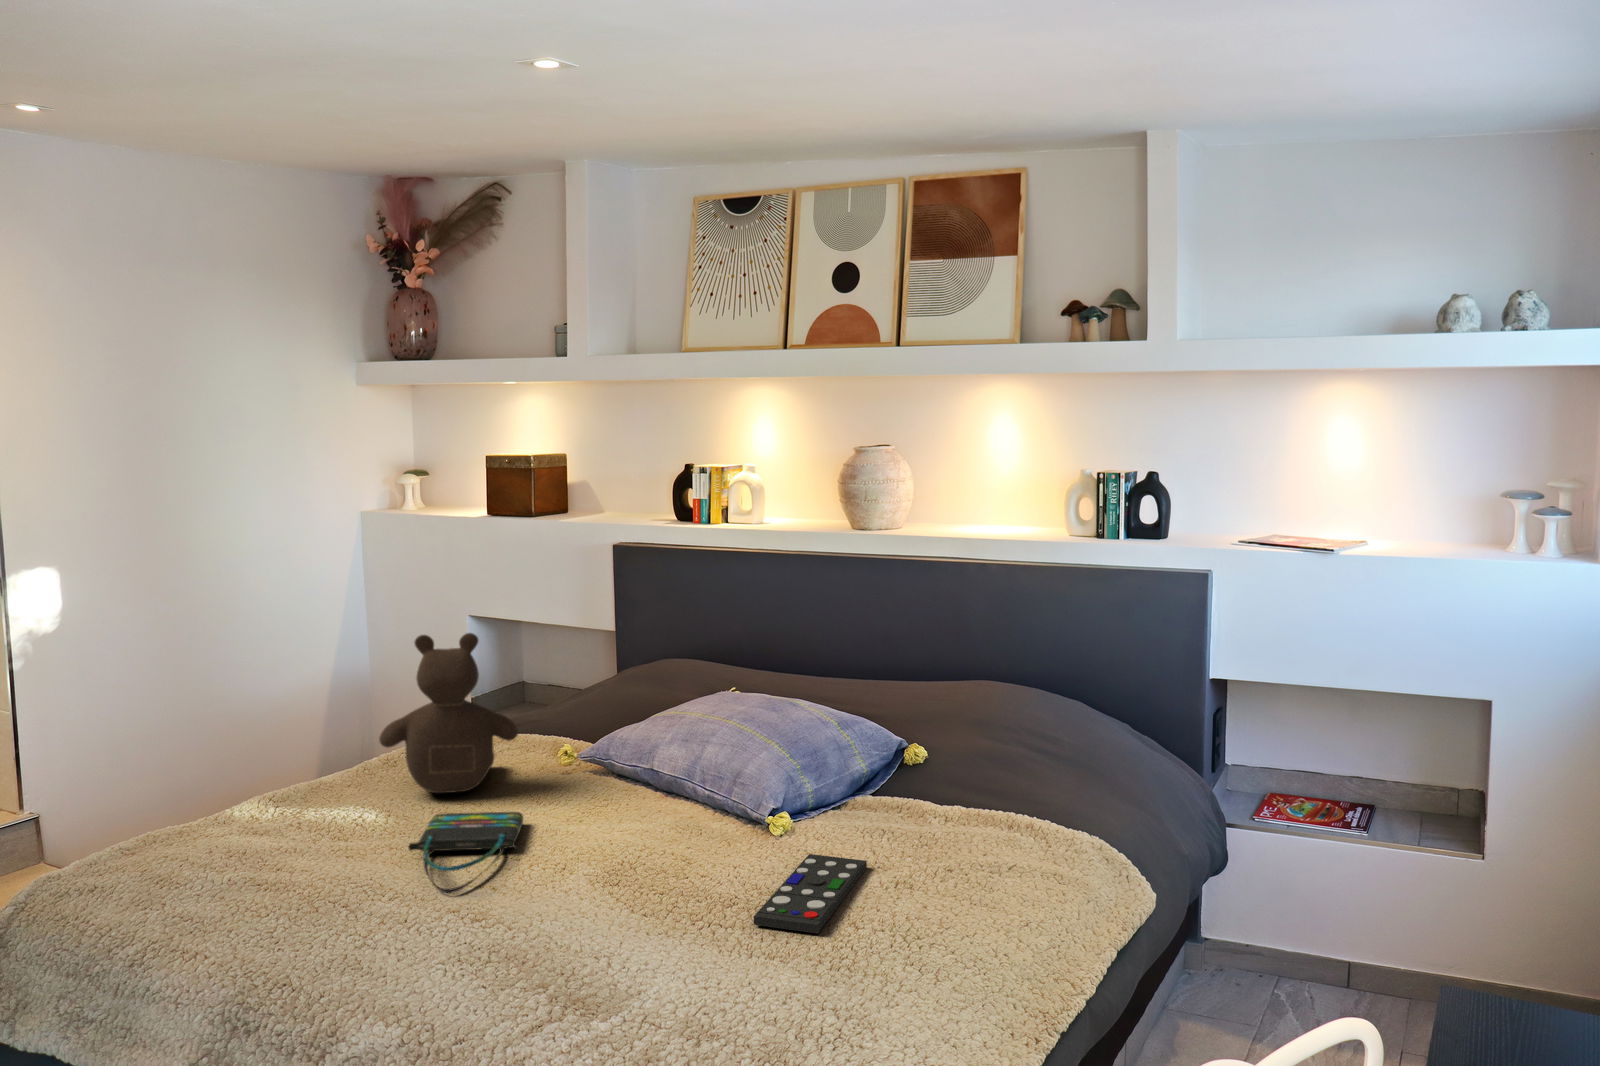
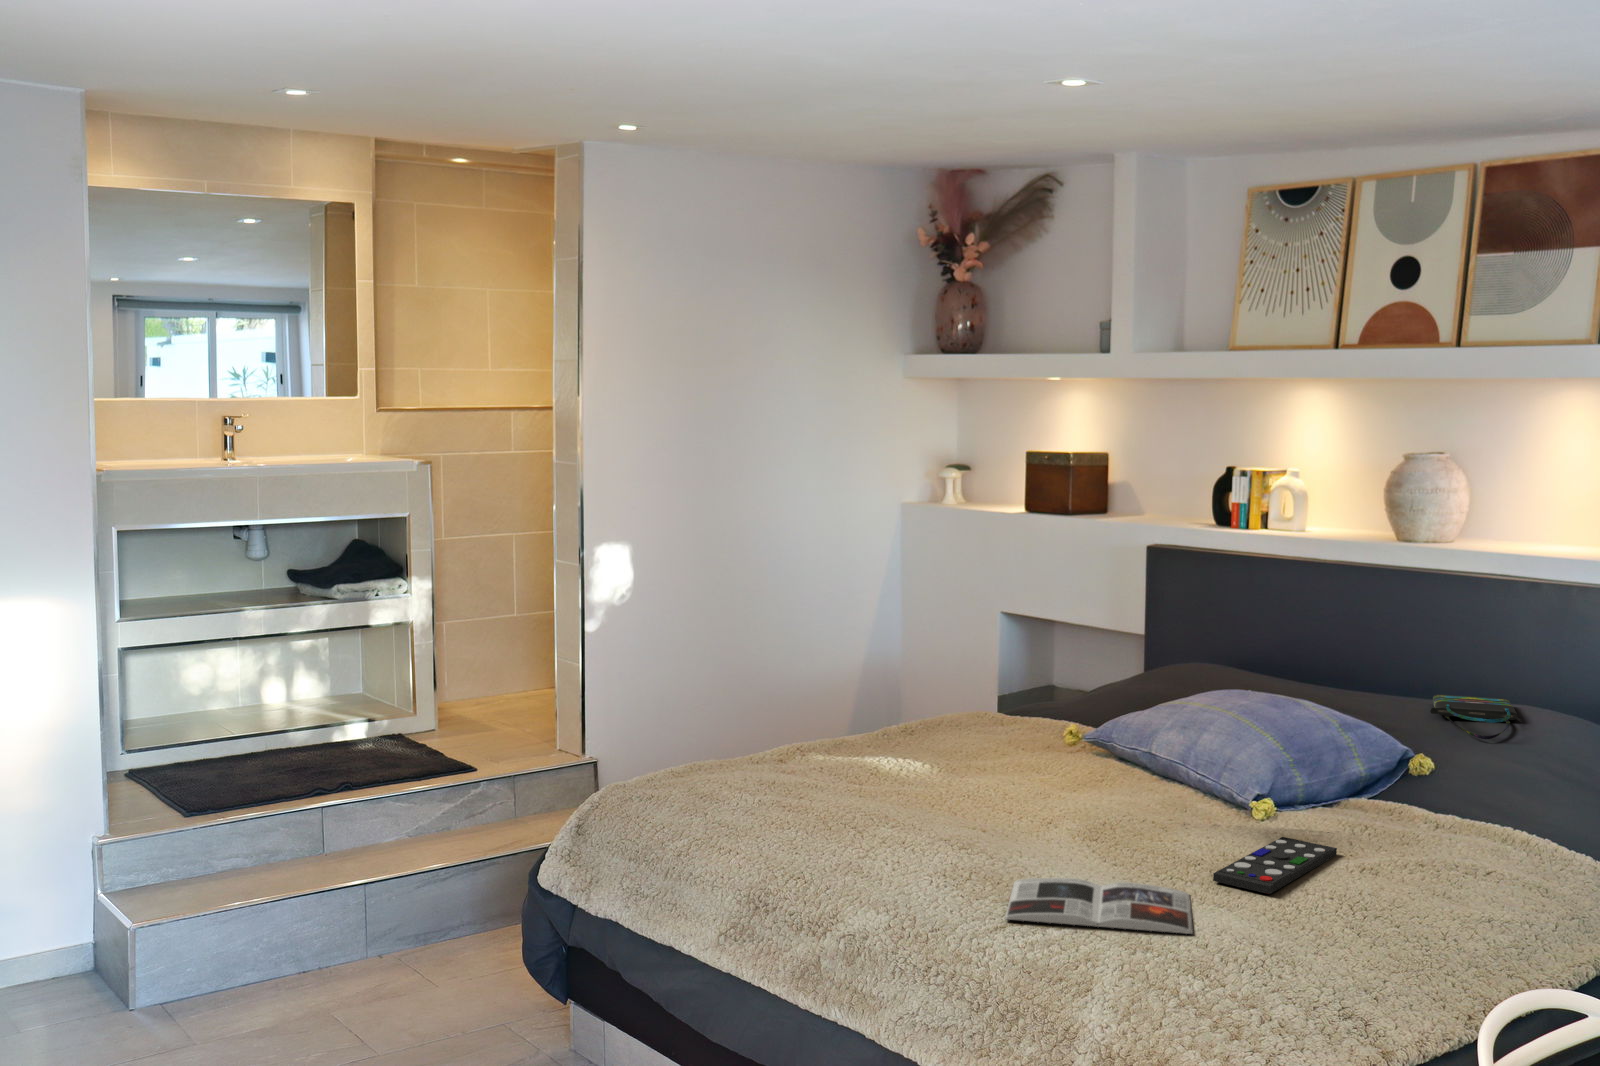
teddy bear: present [379,633,518,793] -> none [906,612,1028,756]
tote bag: present [409,812,523,893] -> present [1430,694,1522,739]
magazine: none [527,944,751,1027] -> present [1005,878,1193,934]

